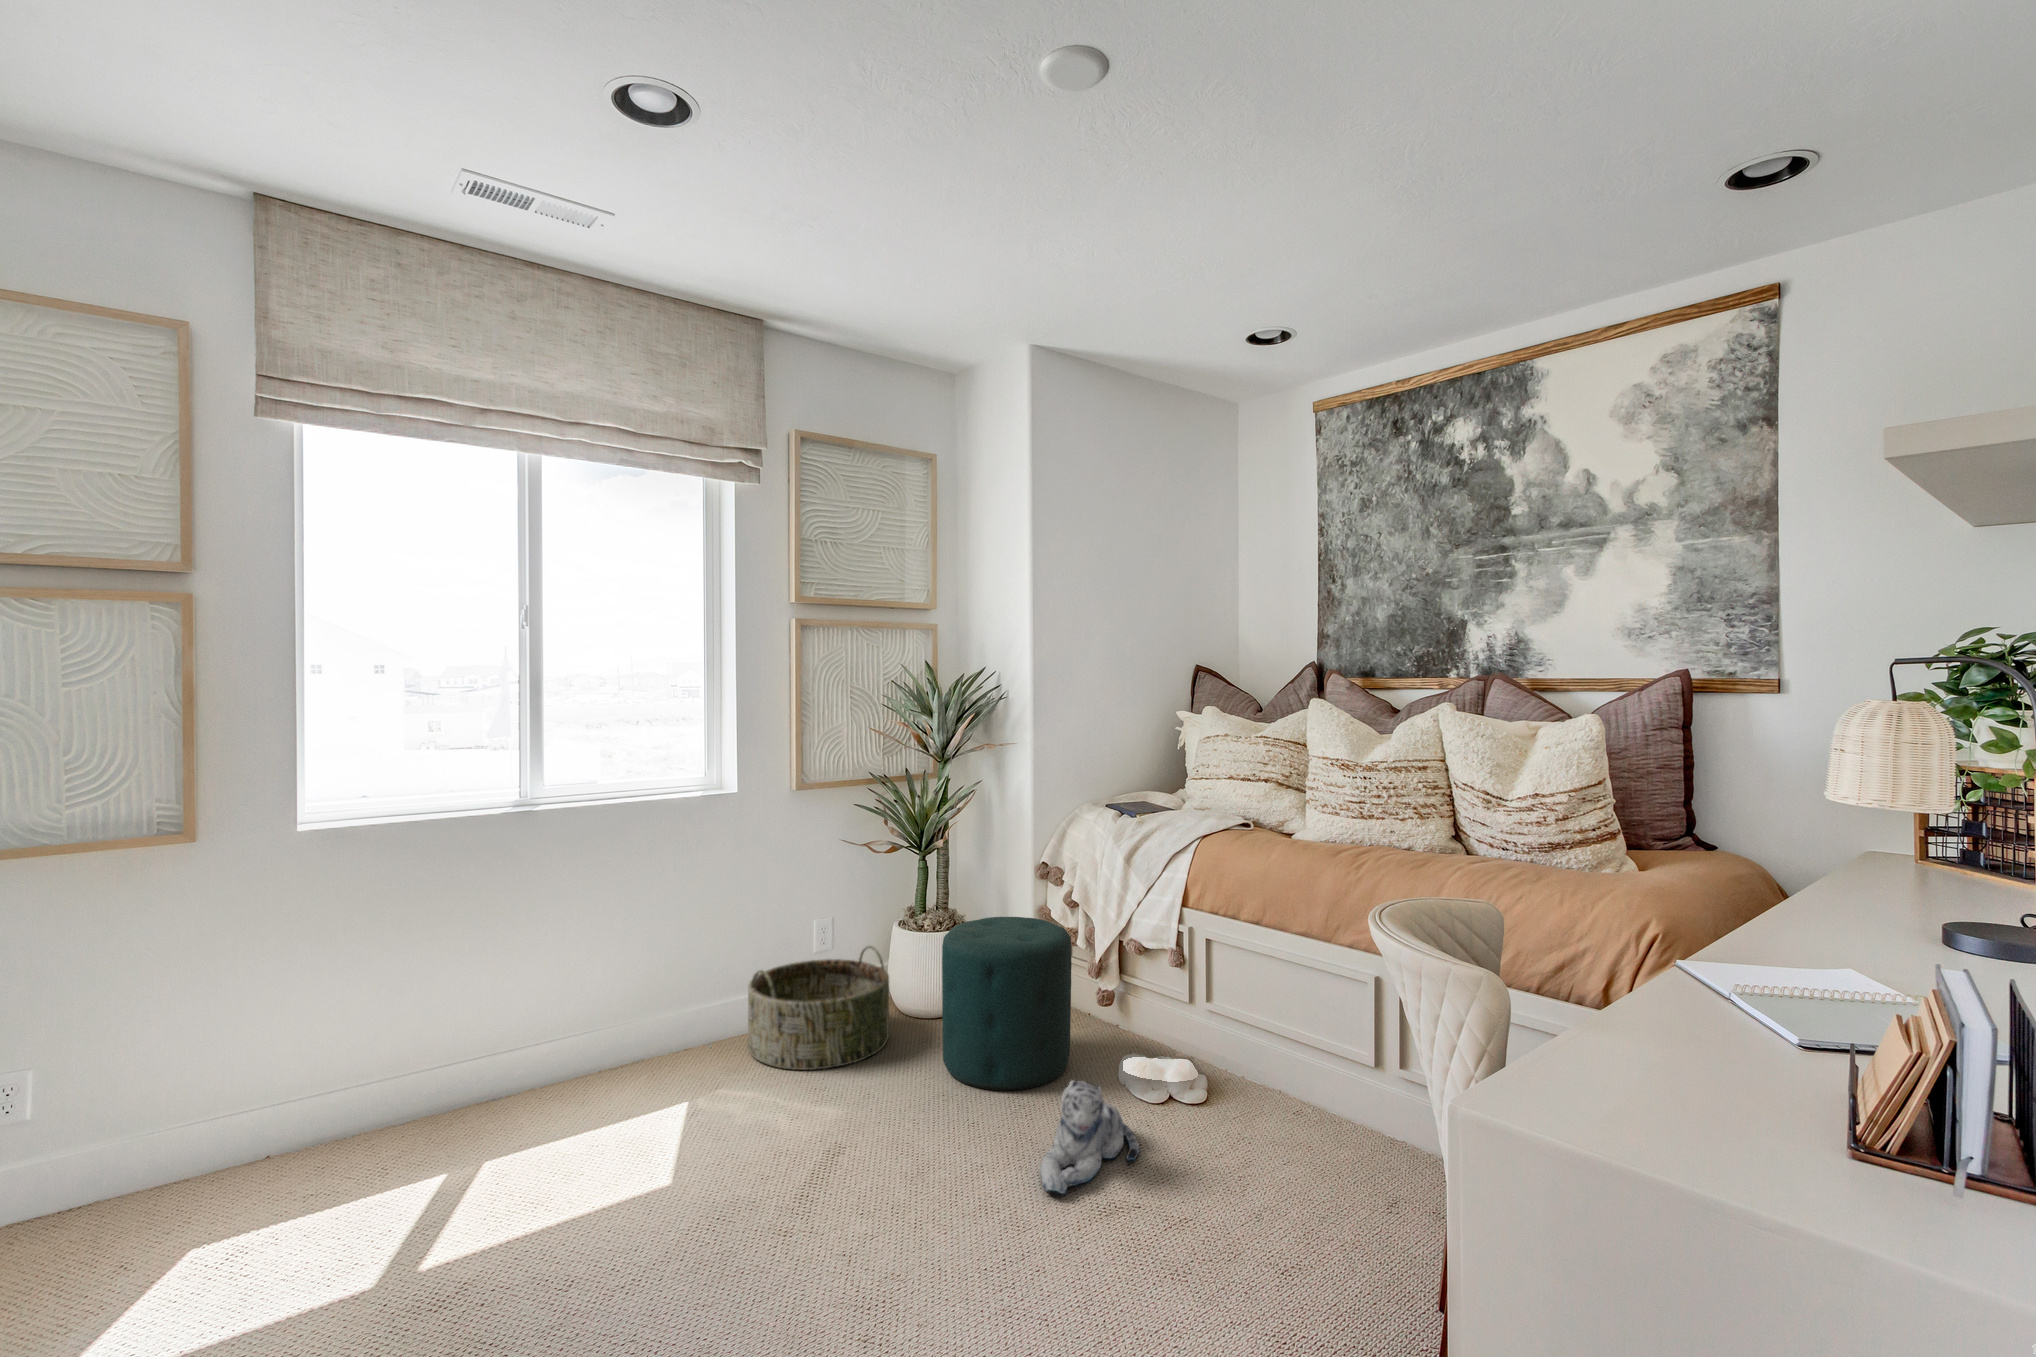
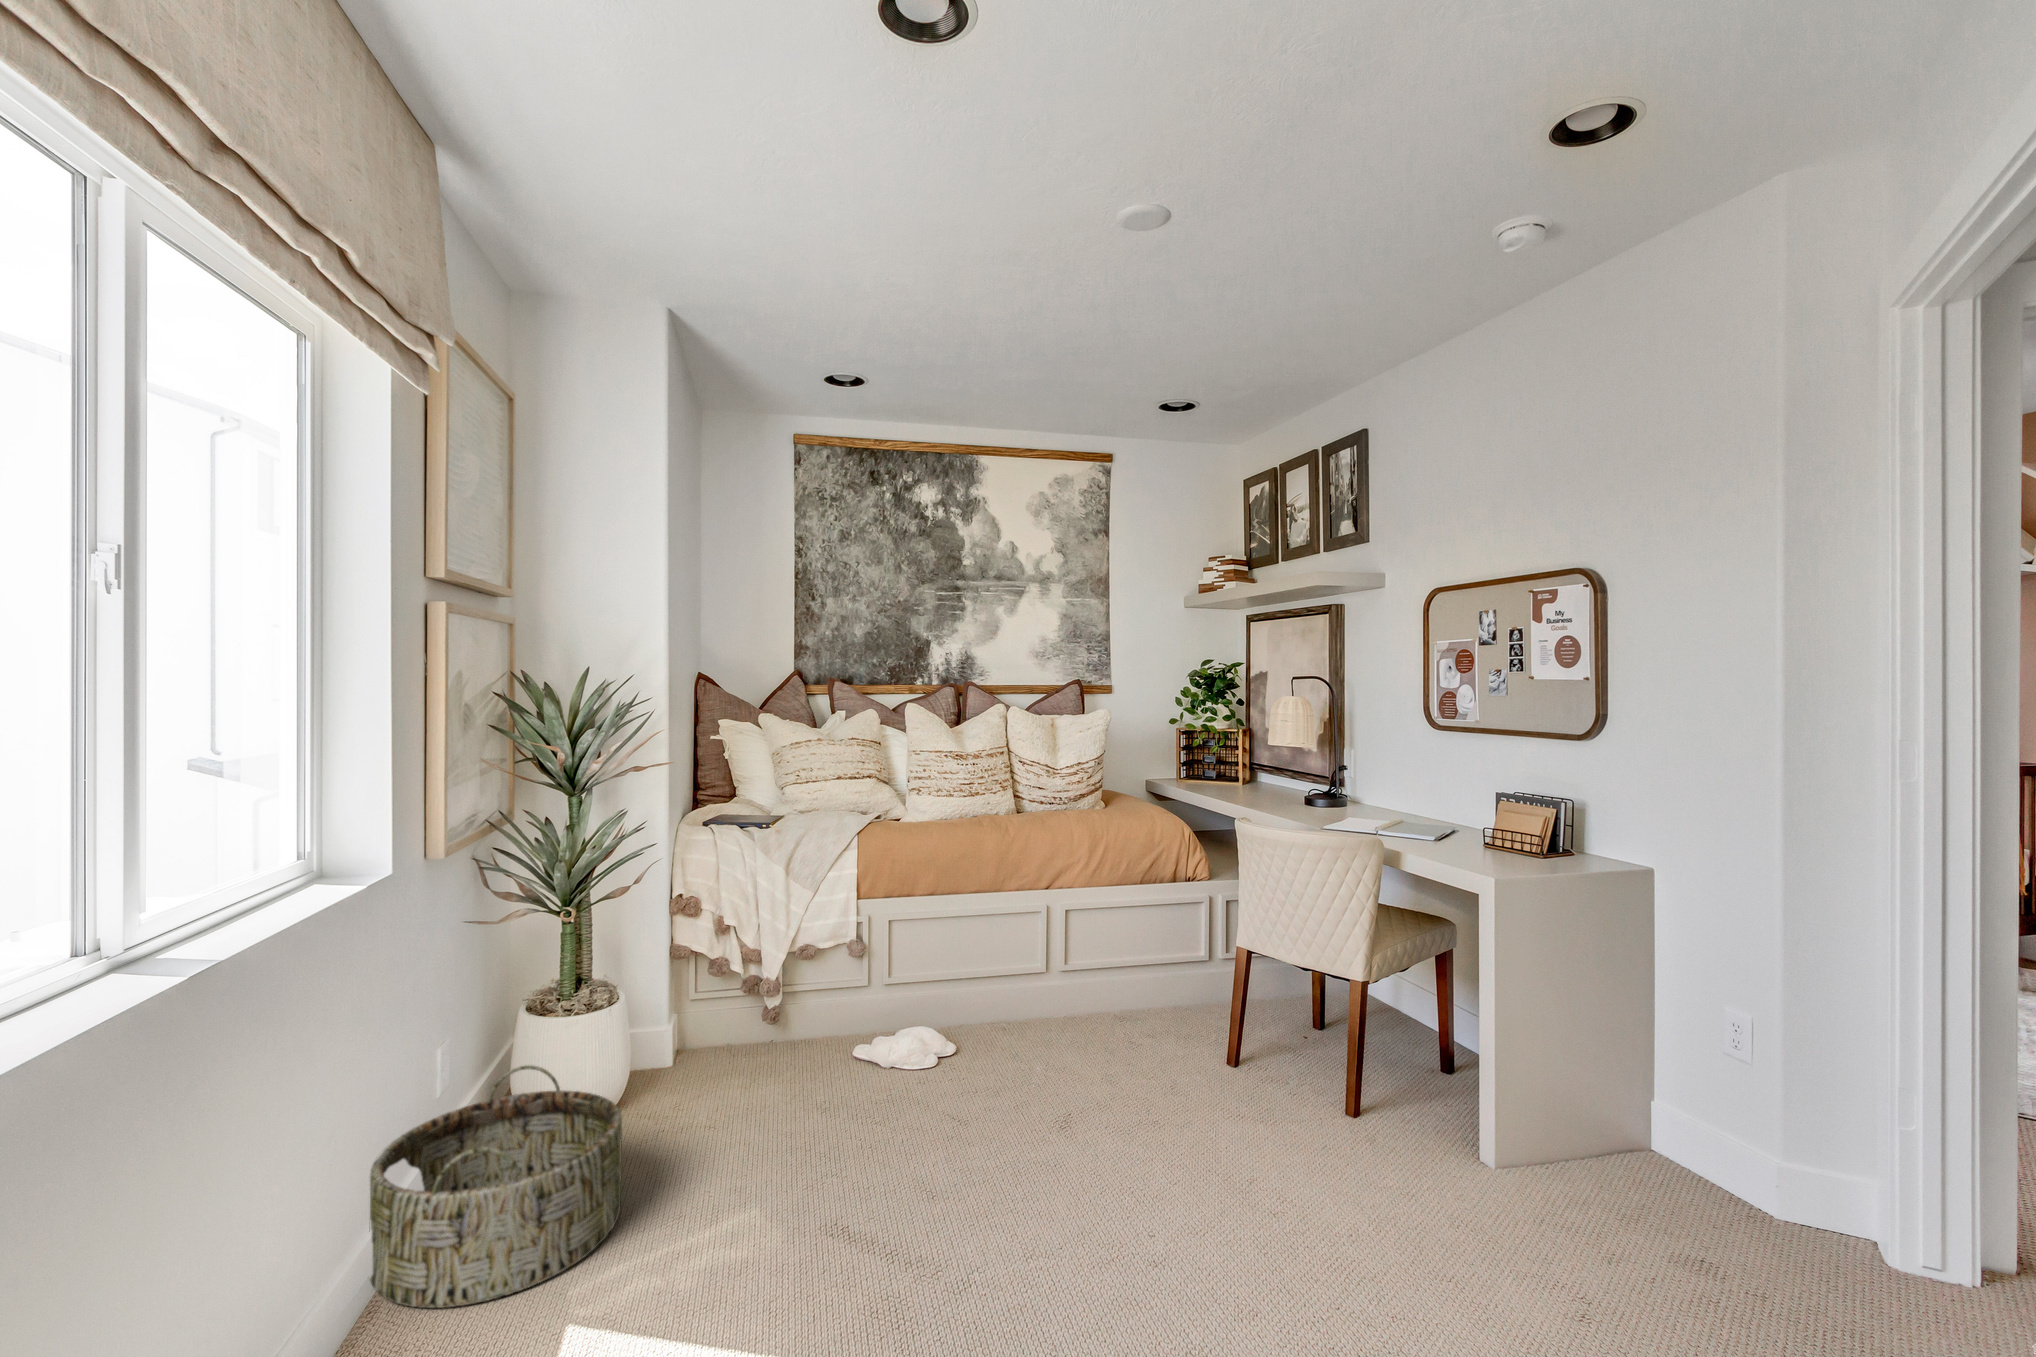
ottoman: present [942,917,1072,1090] -> none [693,949,850,1159]
plush toy: present [1040,1080,1139,1194] -> none [955,1052,1056,1160]

